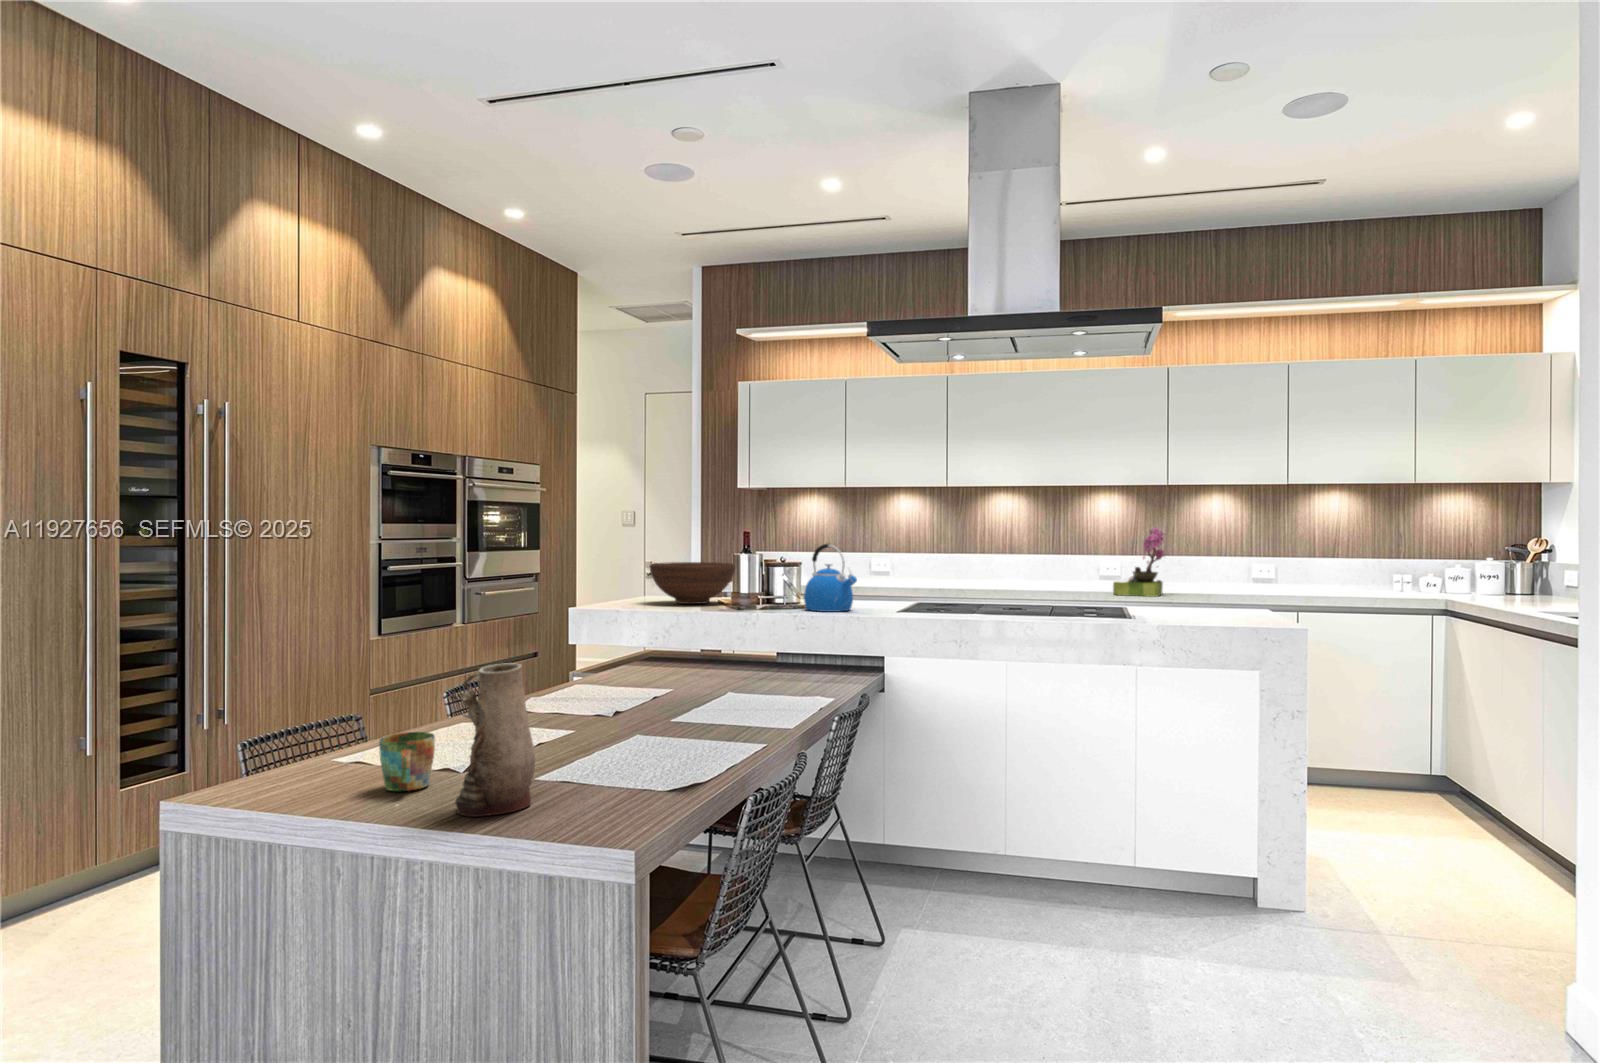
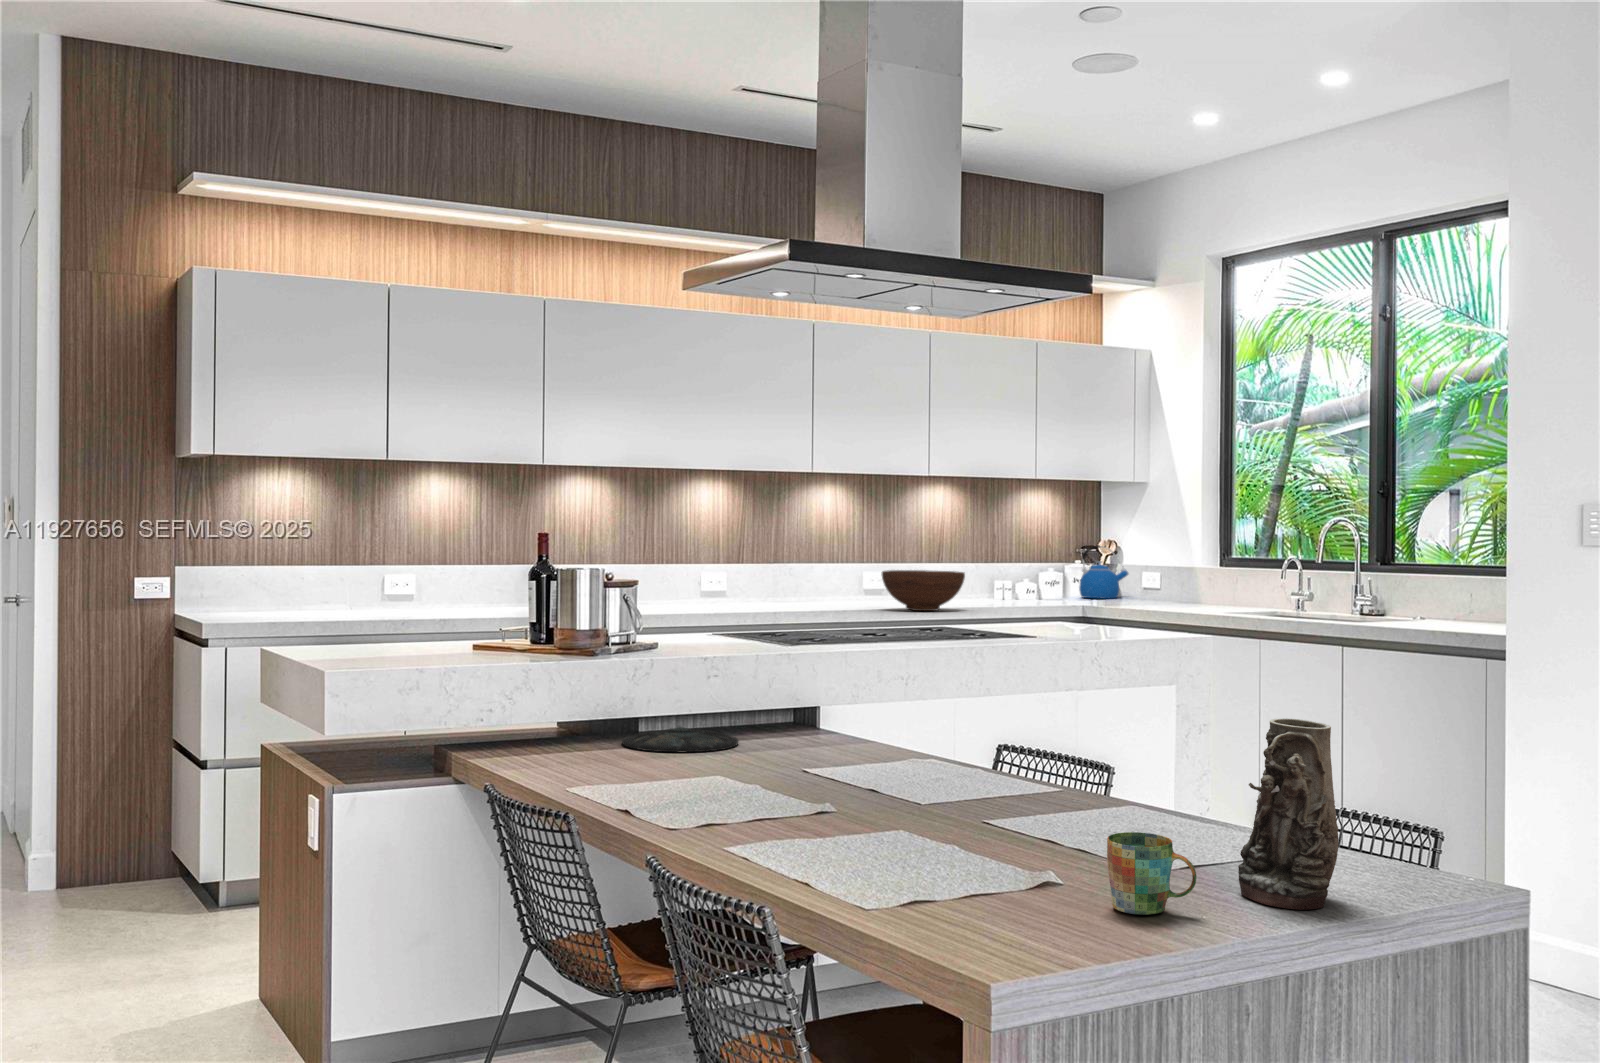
flower arrangement: present [1113,527,1165,597] -> none [786,526,853,616]
kettle: present [804,544,857,612] -> present [1079,545,1128,599]
fruit bowl: present [650,562,735,604] -> present [882,570,965,611]
plate: none [711,655,787,672] -> present [622,727,739,753]

